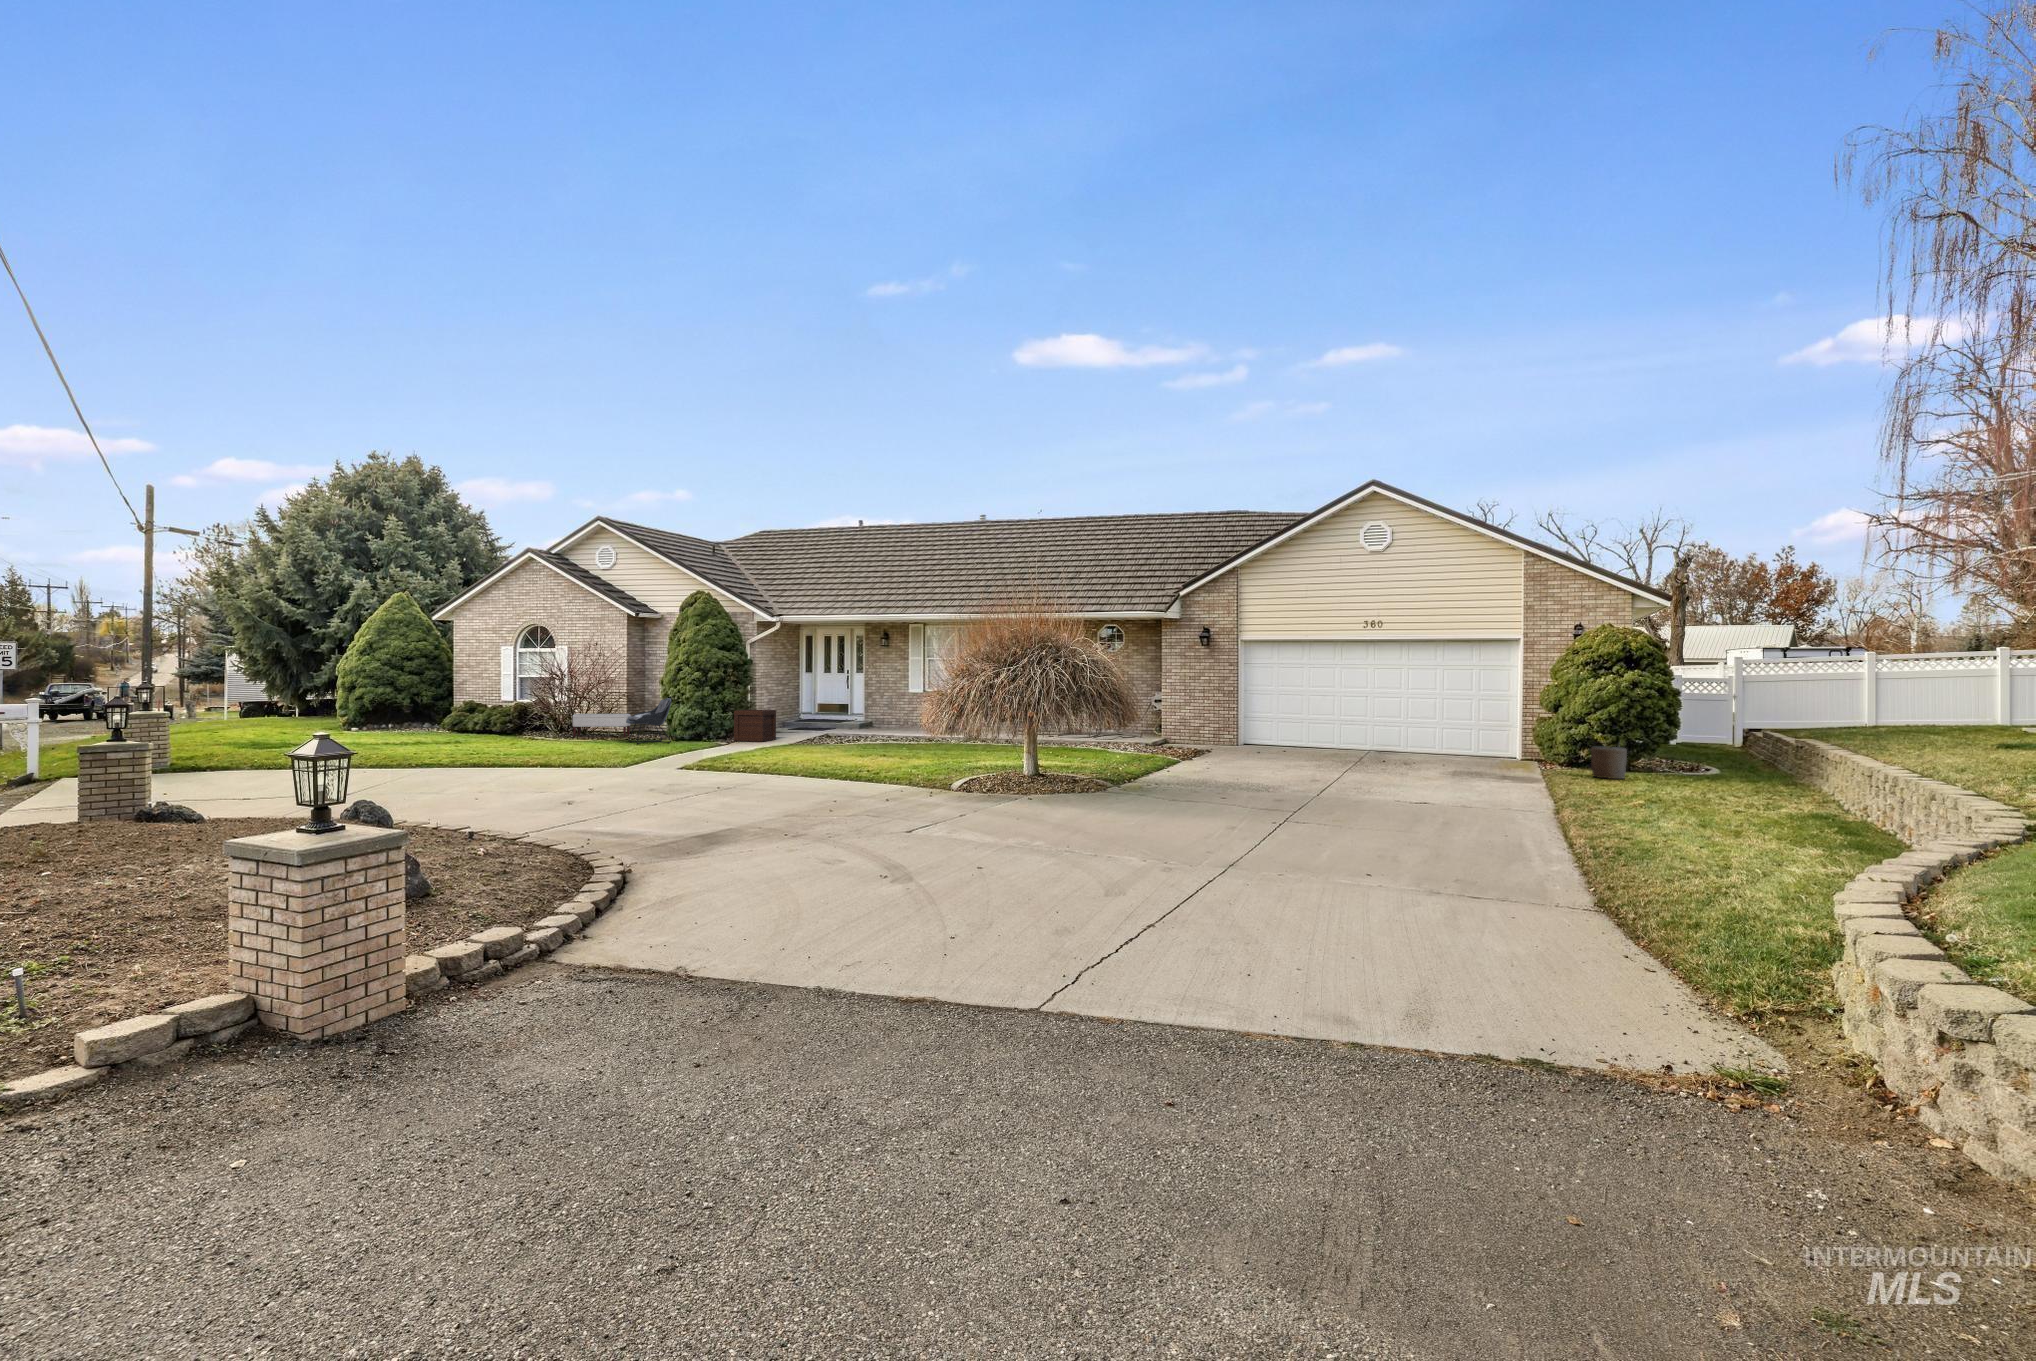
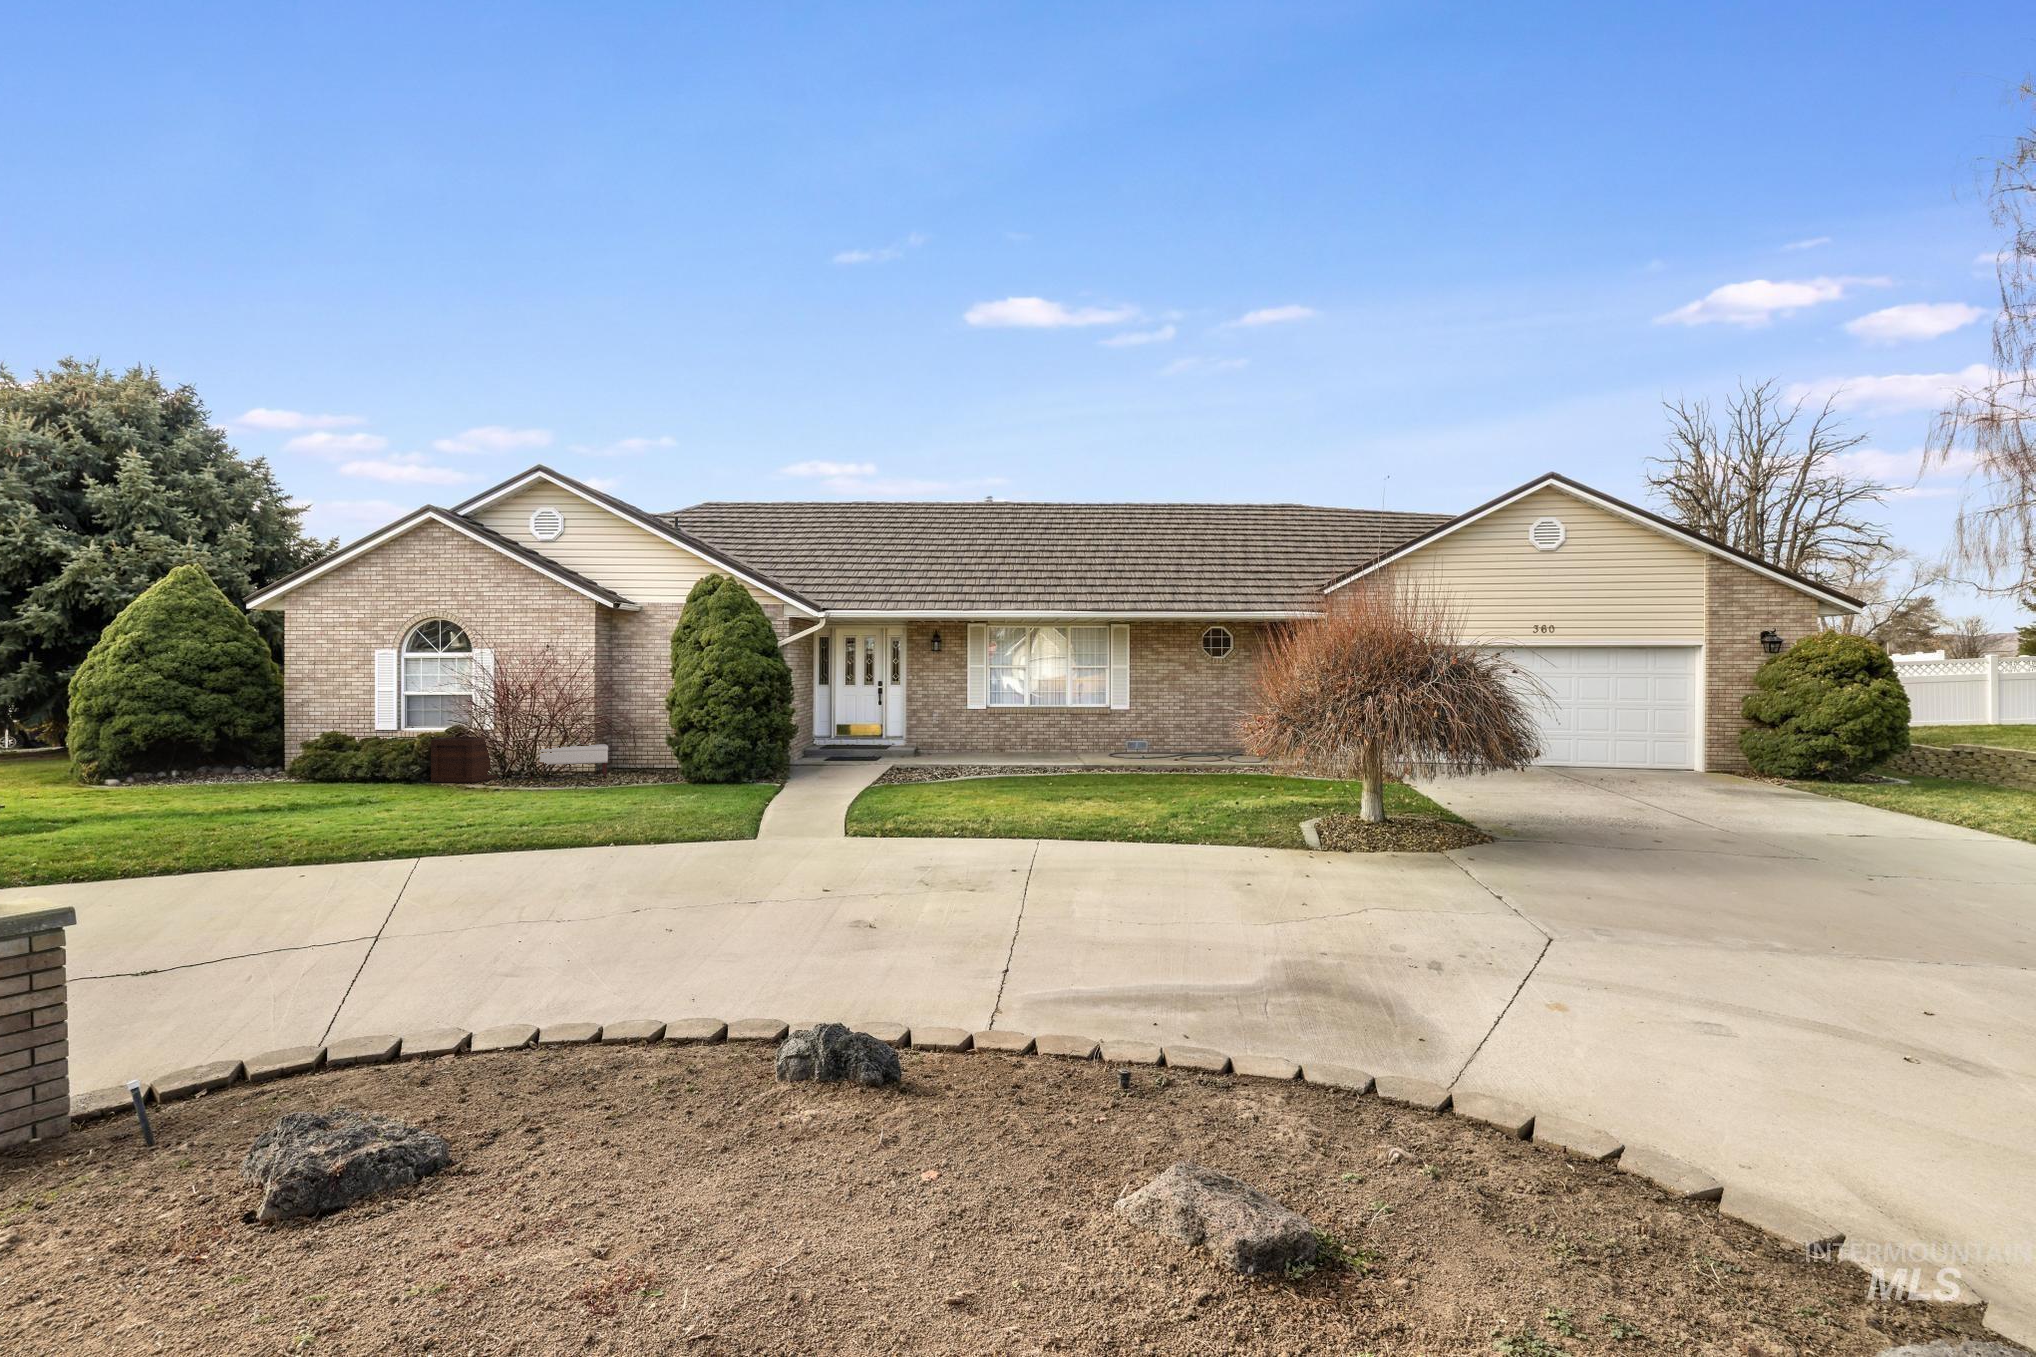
lounge chair: present [626,698,671,744] -> none [636,722,706,789]
wooden crate: present [734,710,776,742] -> present [431,737,498,783]
woven basket: present [1590,747,1627,779] -> none [1841,759,1885,794]

